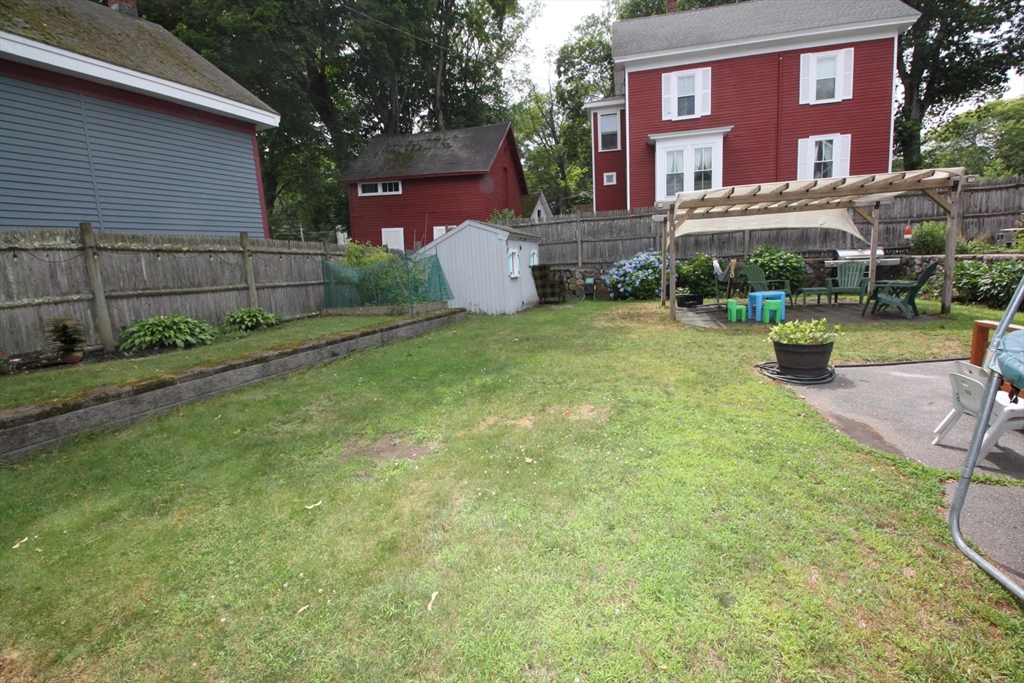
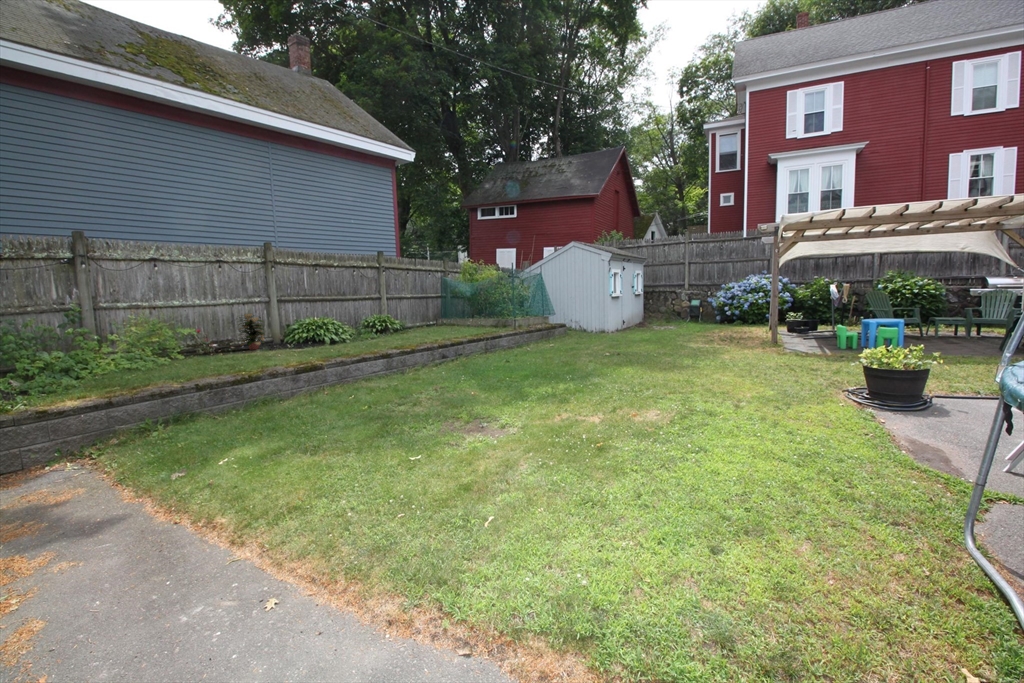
chair: present [530,264,566,304] -> none [632,285,668,324]

